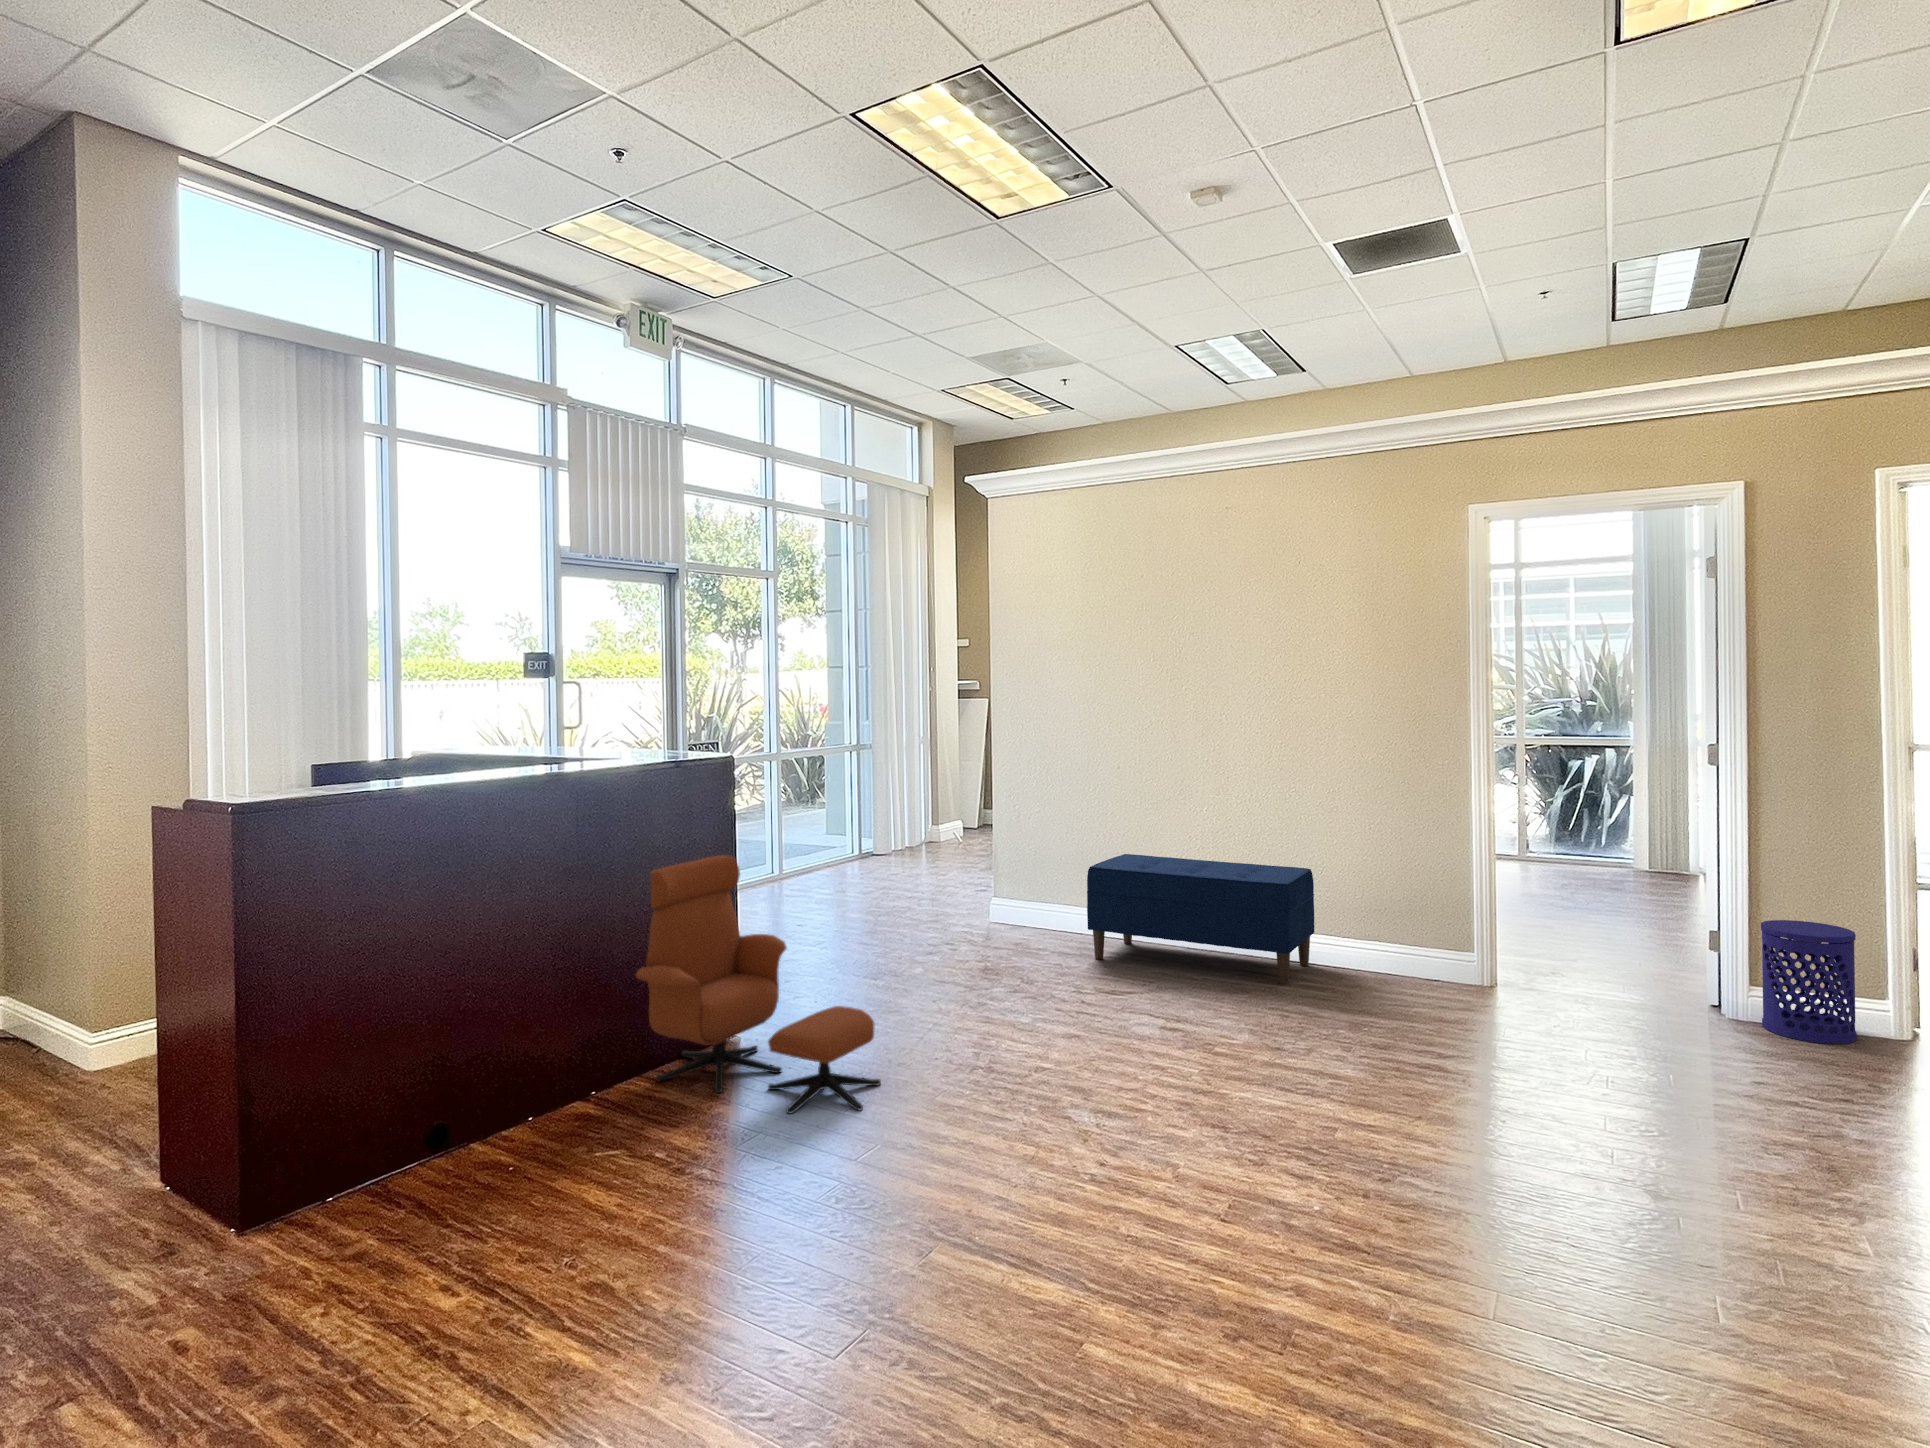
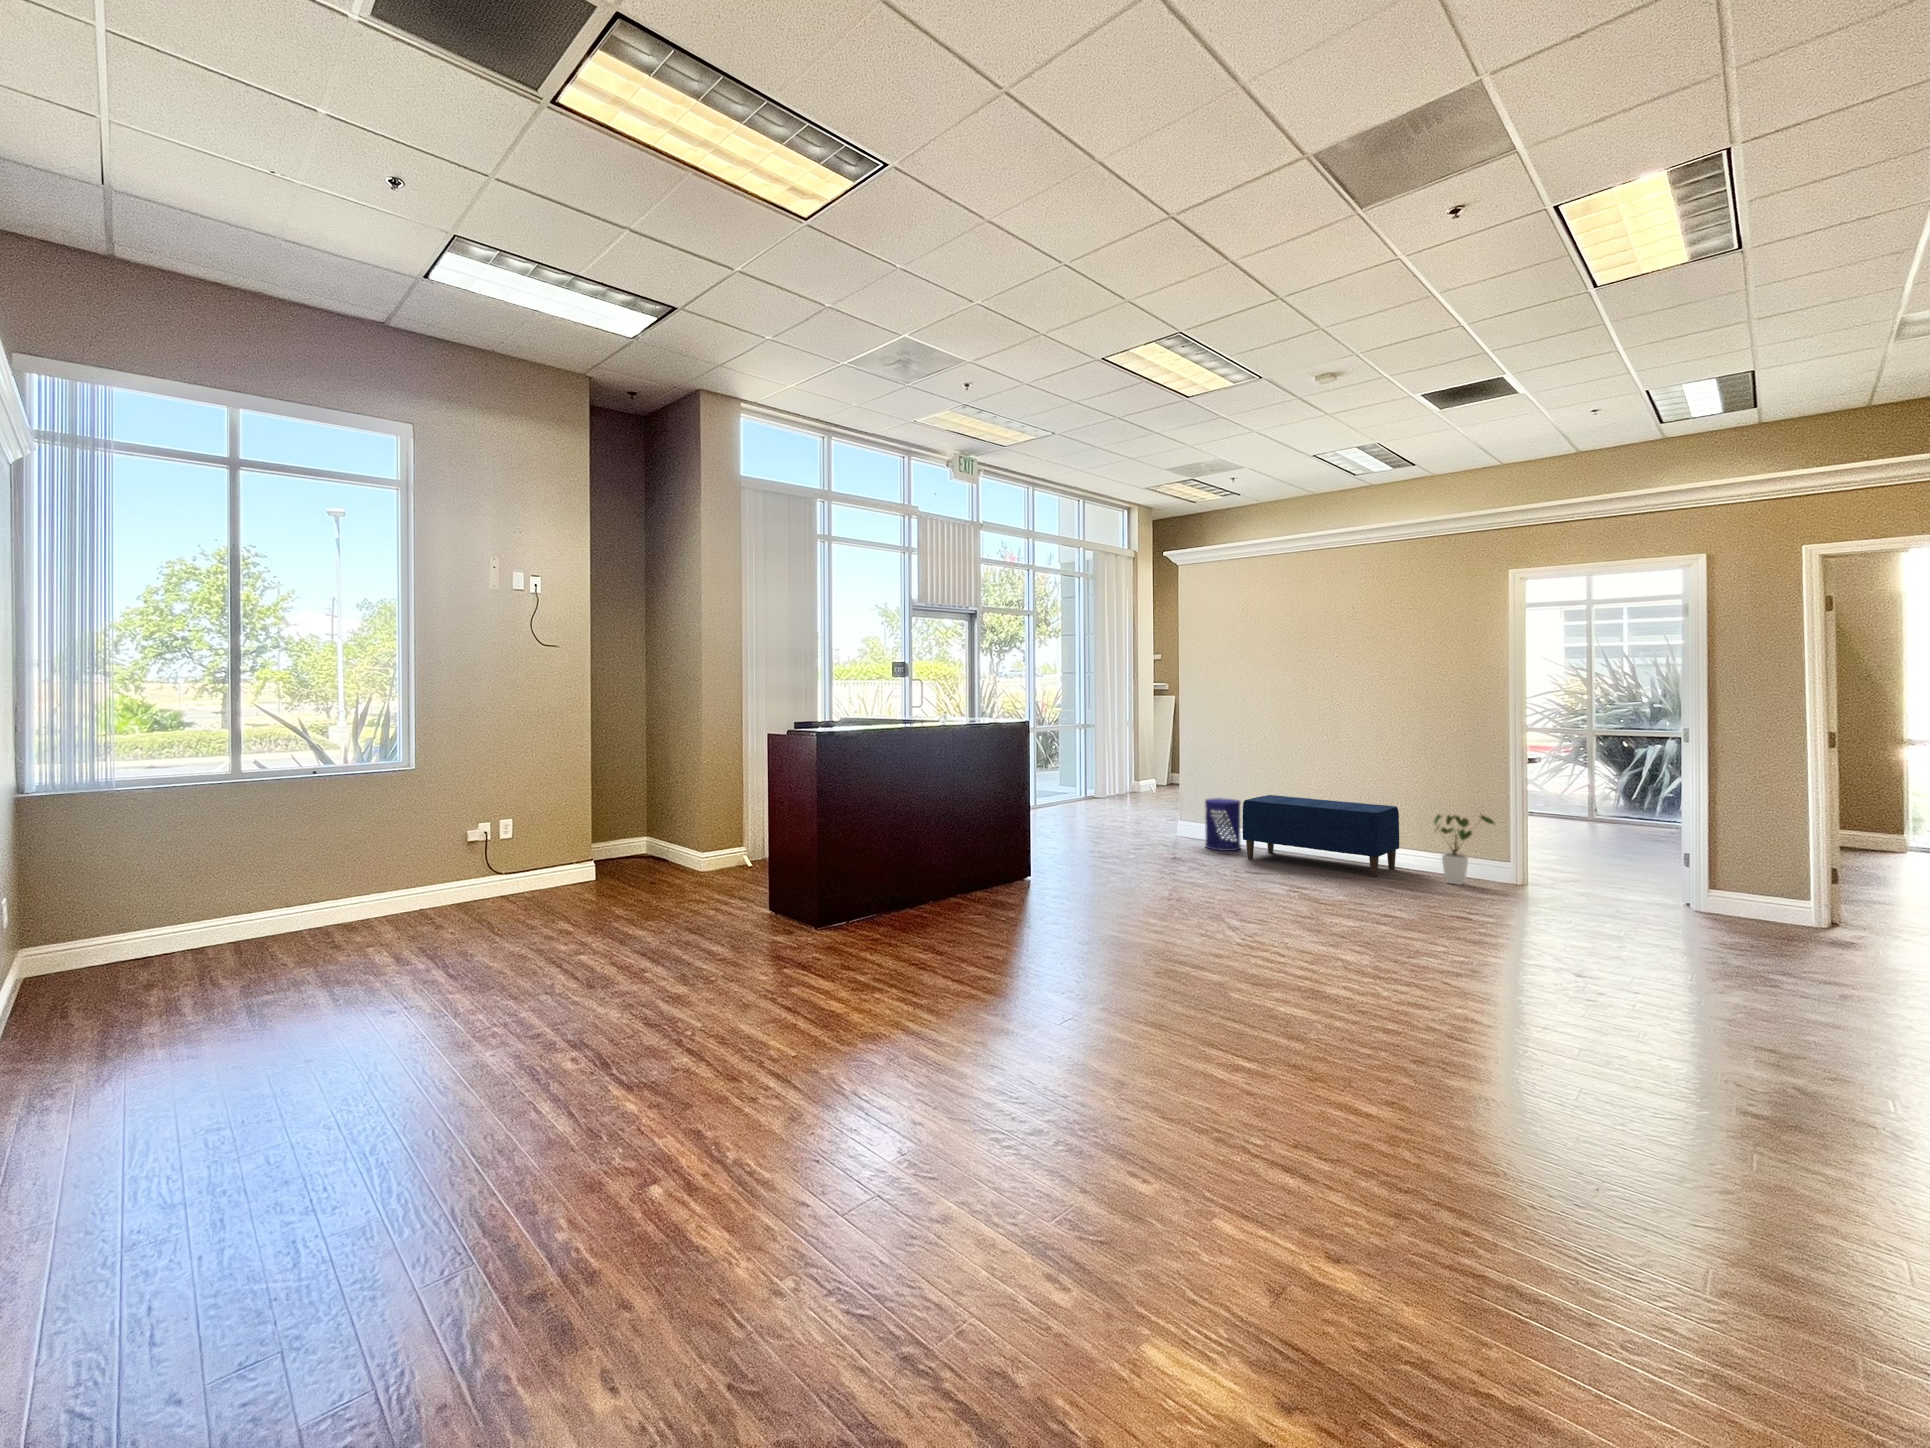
lounge chair: present [636,855,881,1114] -> none [981,776,1116,912]
house plant: none [1367,878,1454,992] -> present [1434,815,1494,885]
waste bin: present [1761,920,1857,1044] -> present [1205,798,1241,851]

